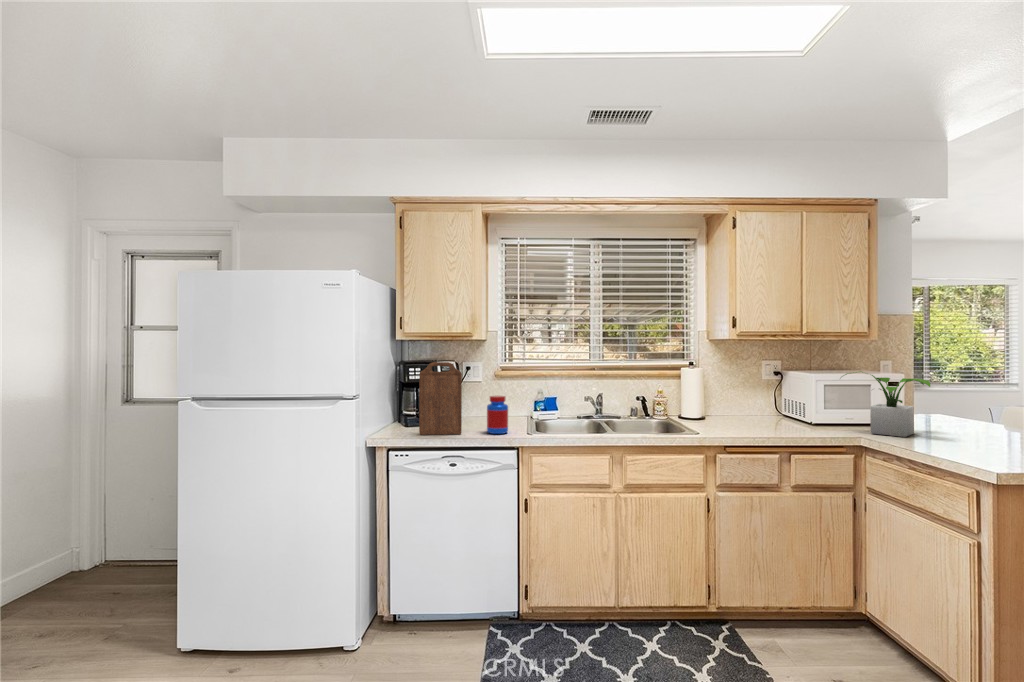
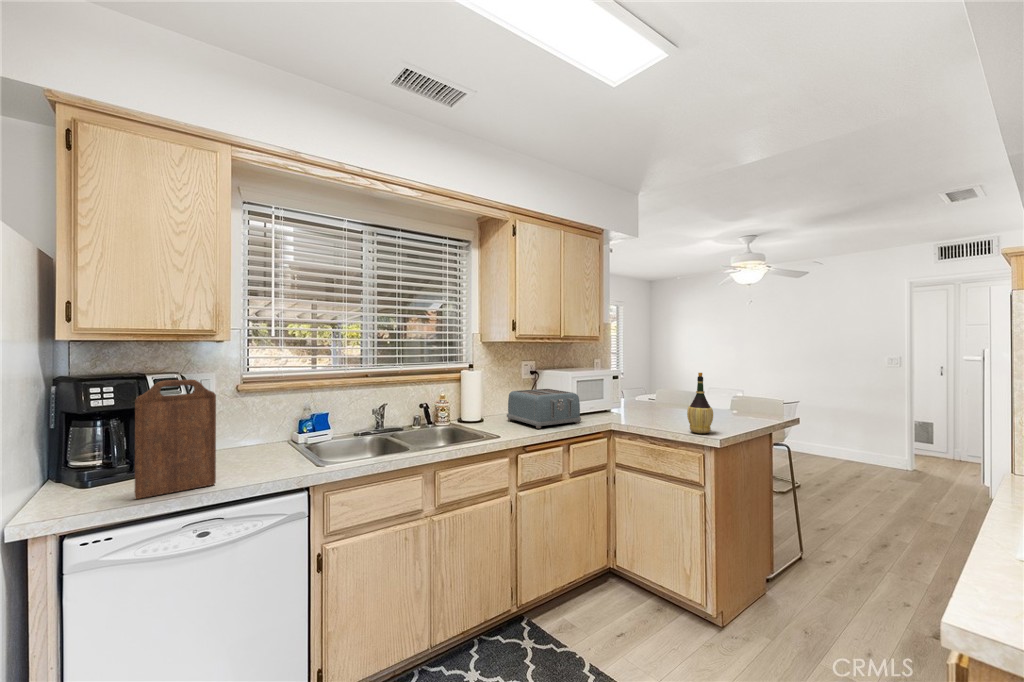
potted plant: present [843,372,930,437] -> none [598,370,662,422]
wine bottle: none [947,374,989,454] -> present [687,373,713,433]
toaster: none [729,391,814,432] -> present [507,389,581,428]
jar: present [487,396,508,434] -> none [256,420,289,476]

